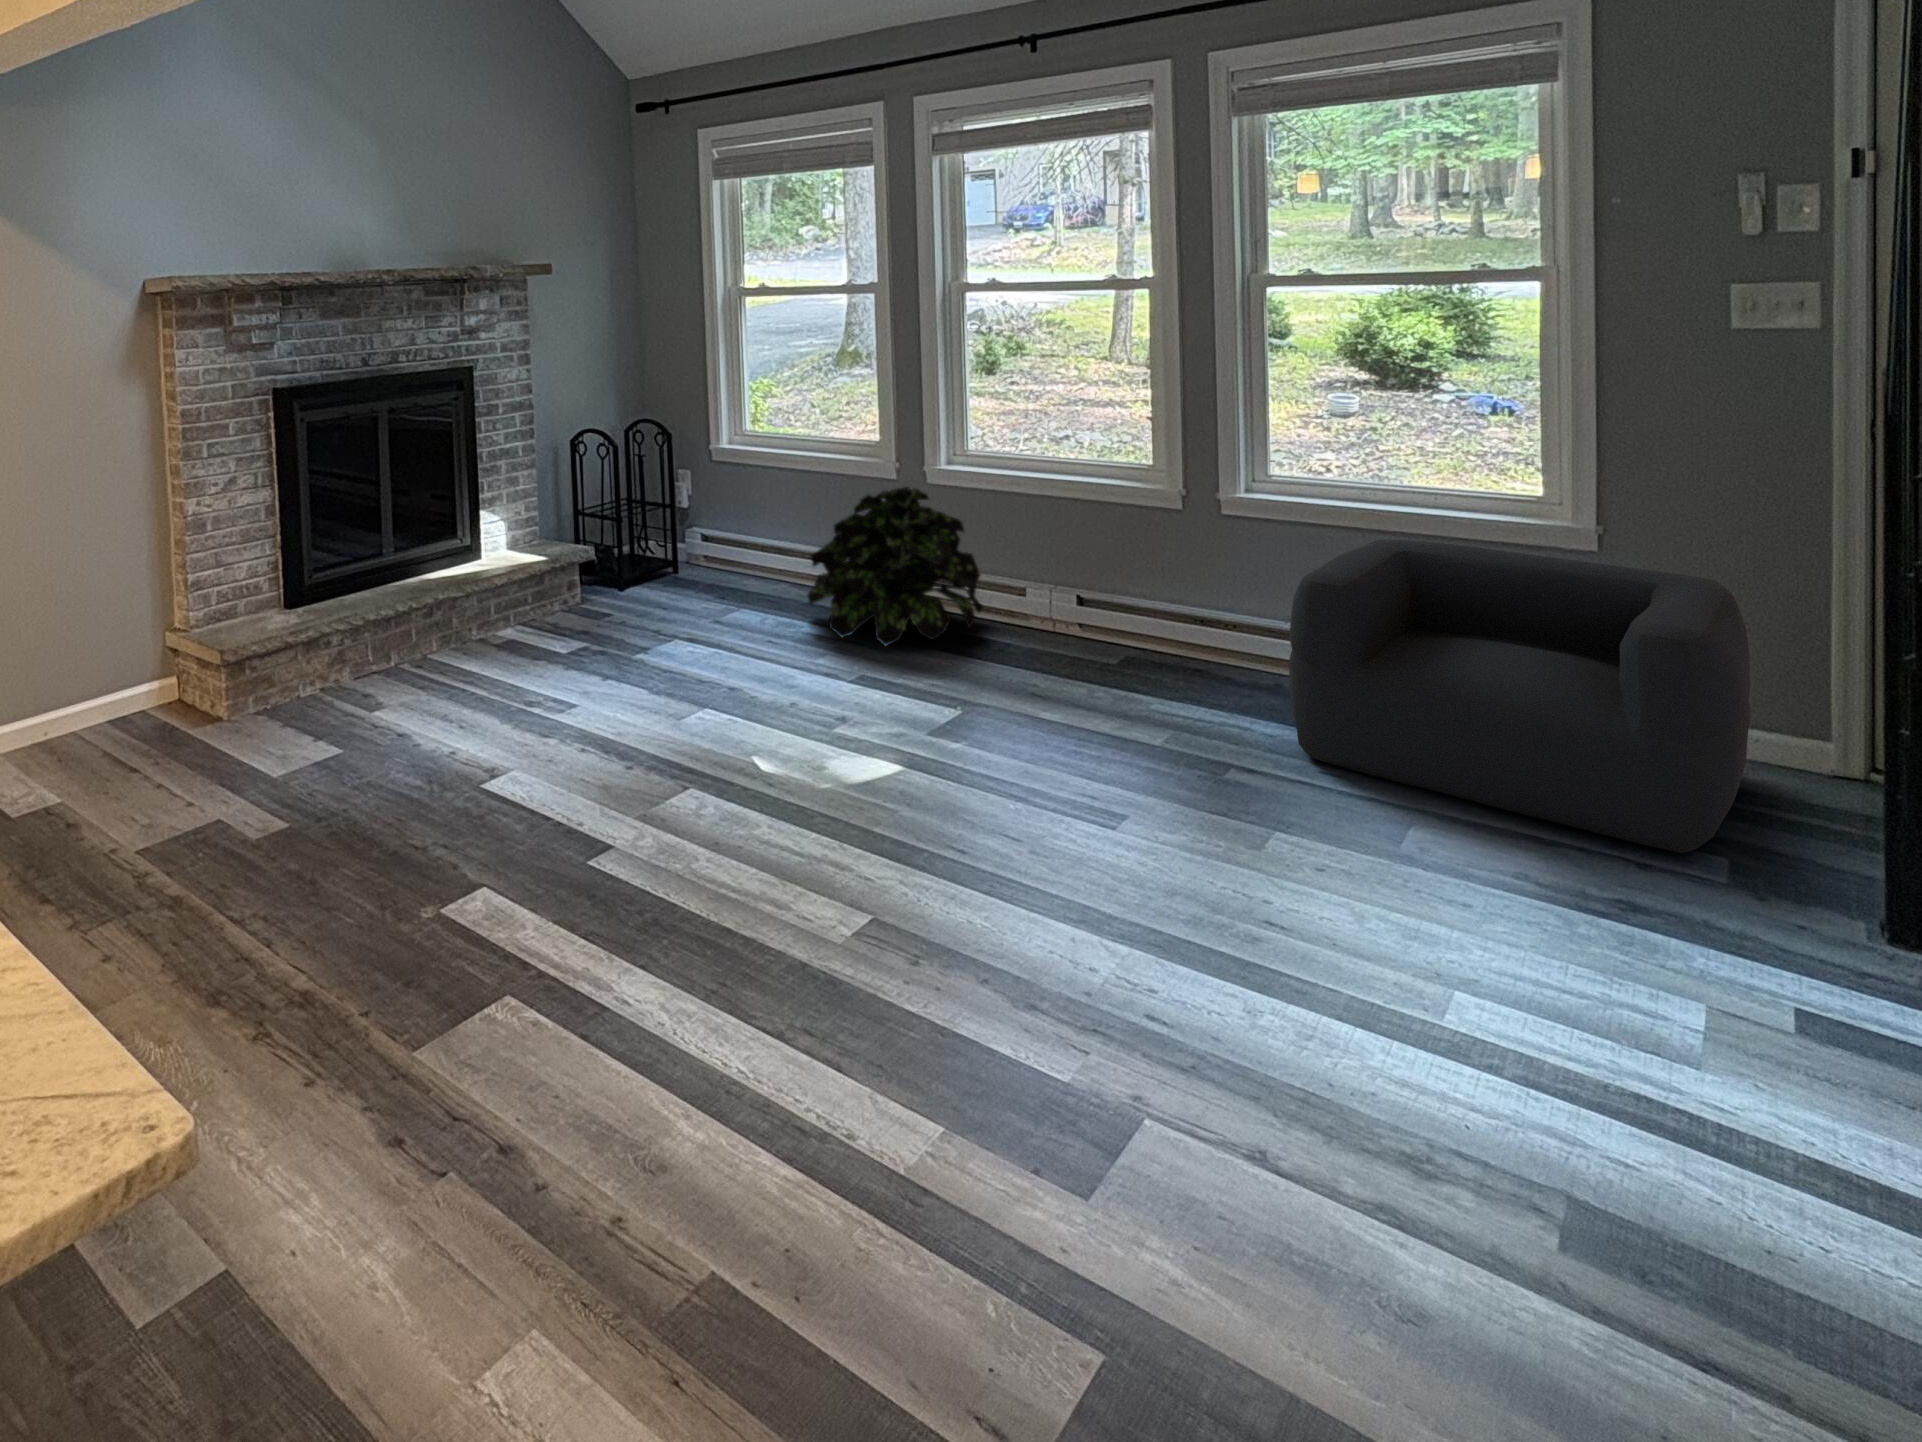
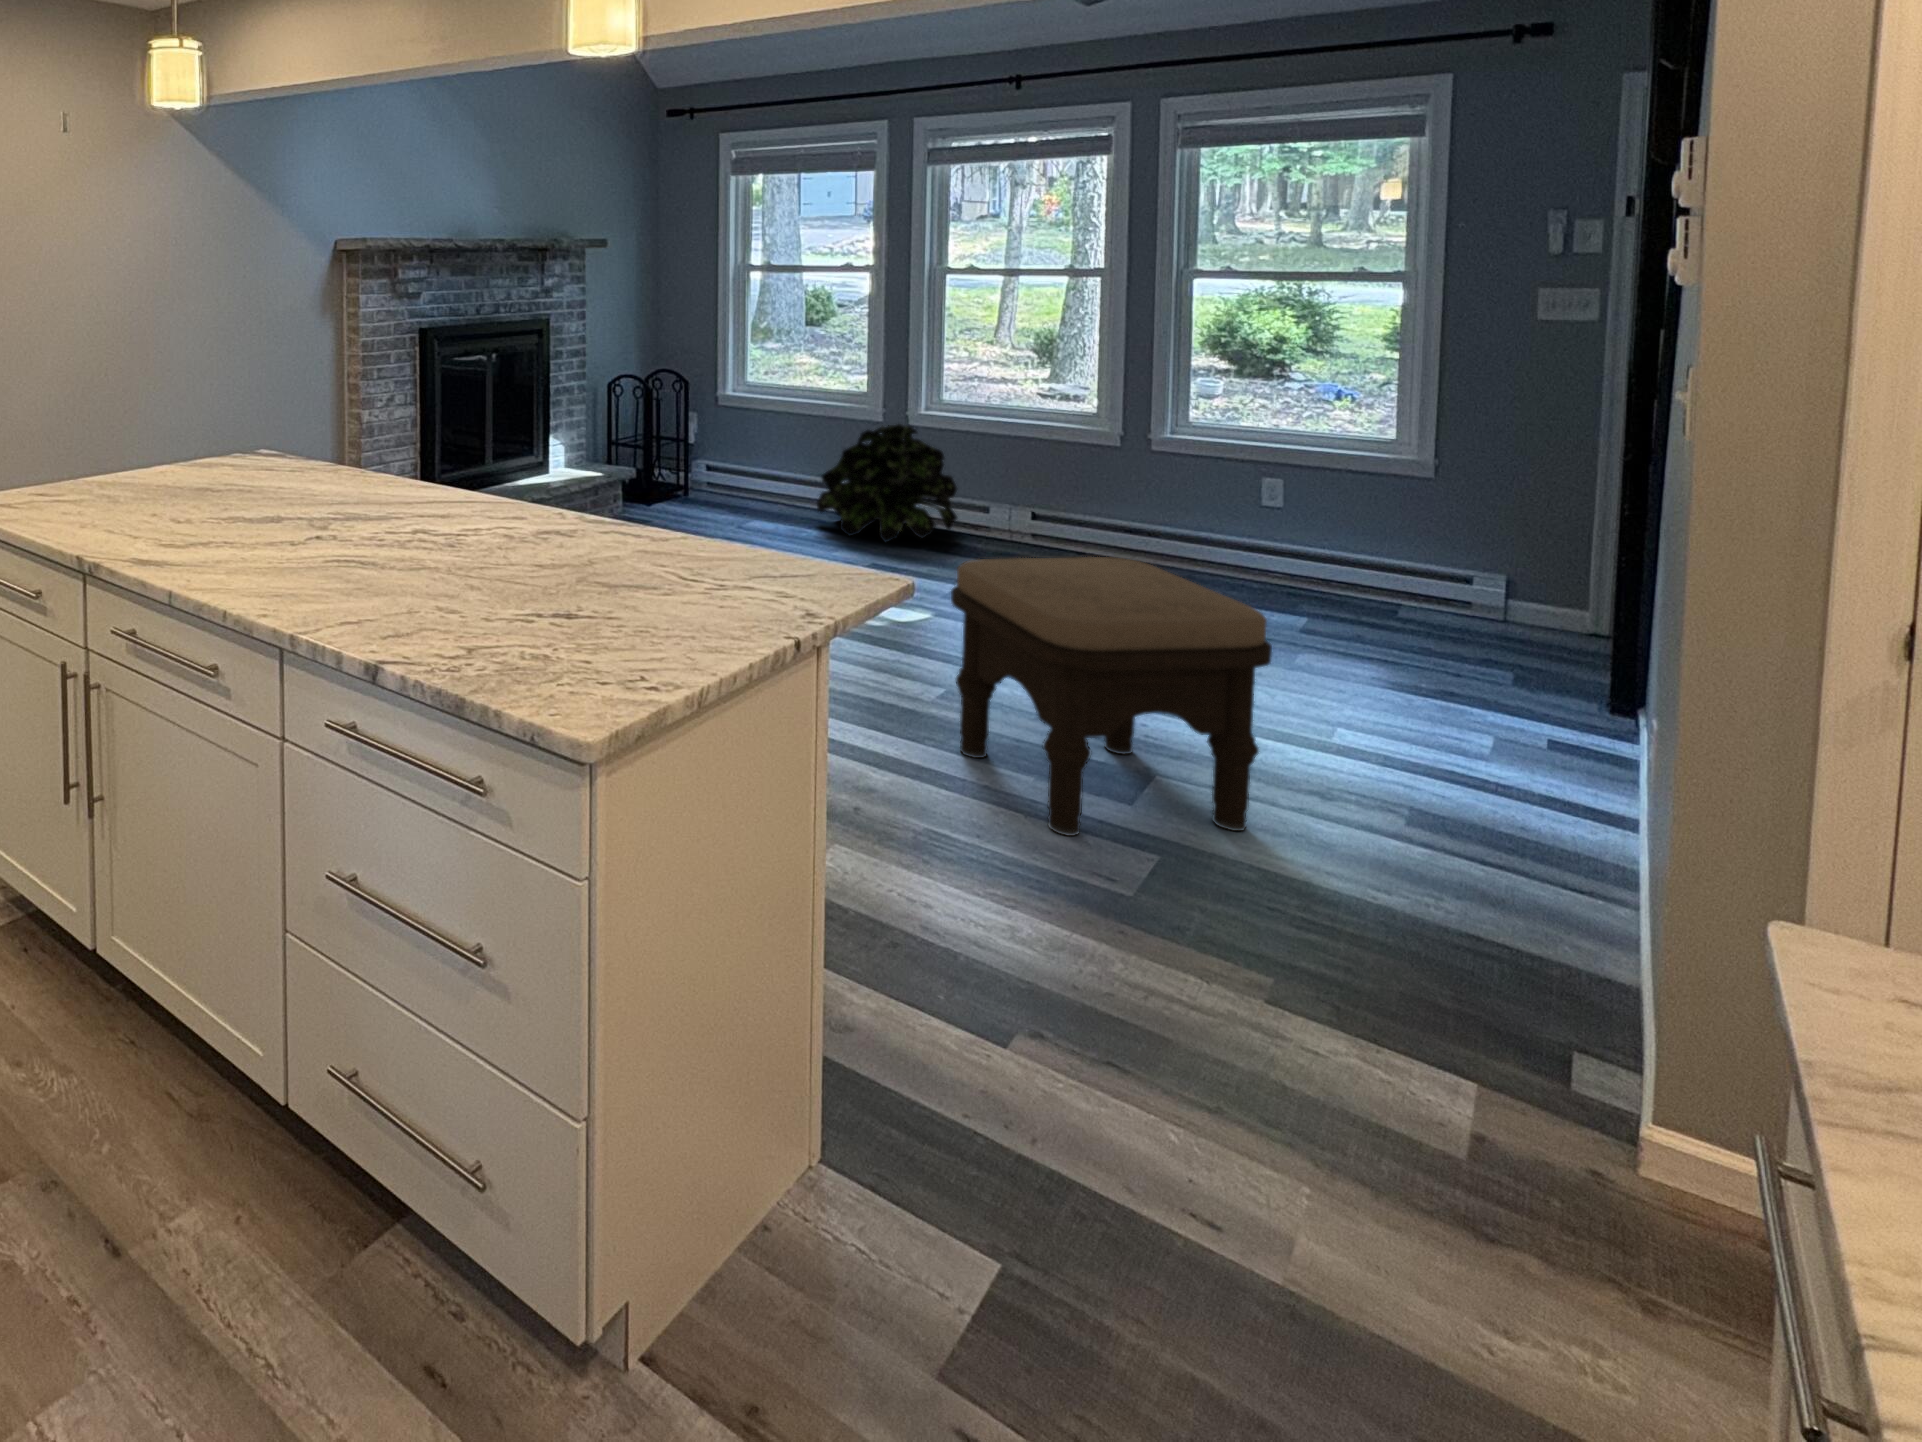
armchair: present [1289,540,1750,853] -> none [1208,467,1537,670]
ottoman: none [819,744,1303,1289] -> present [951,557,1272,836]

